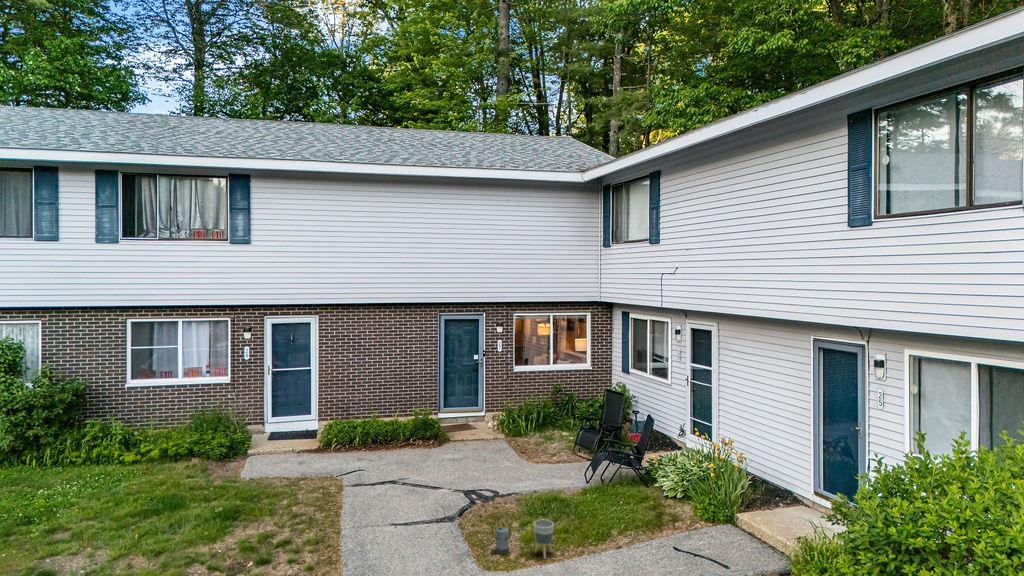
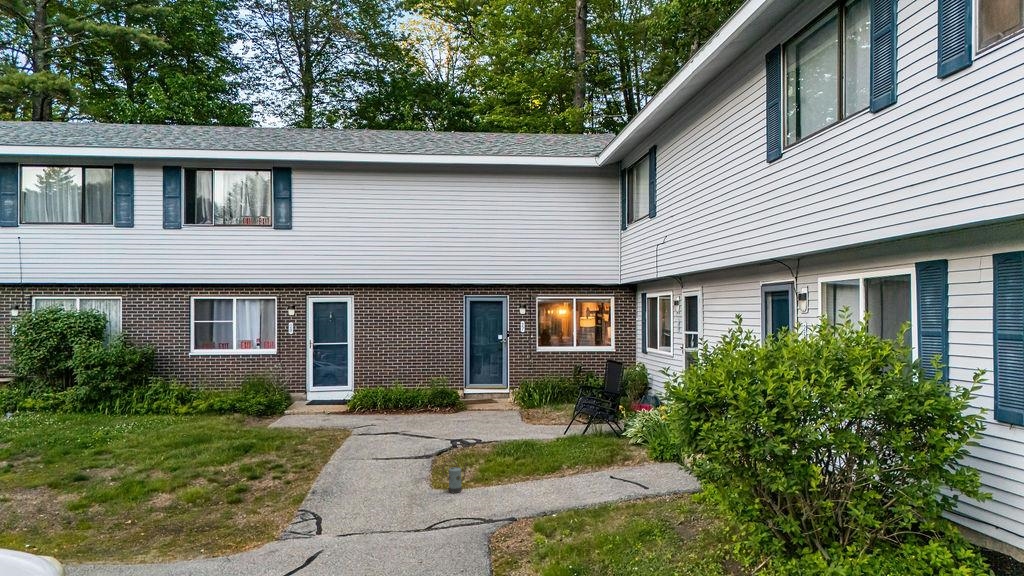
planter: present [533,520,554,559] -> none [483,461,503,499]

